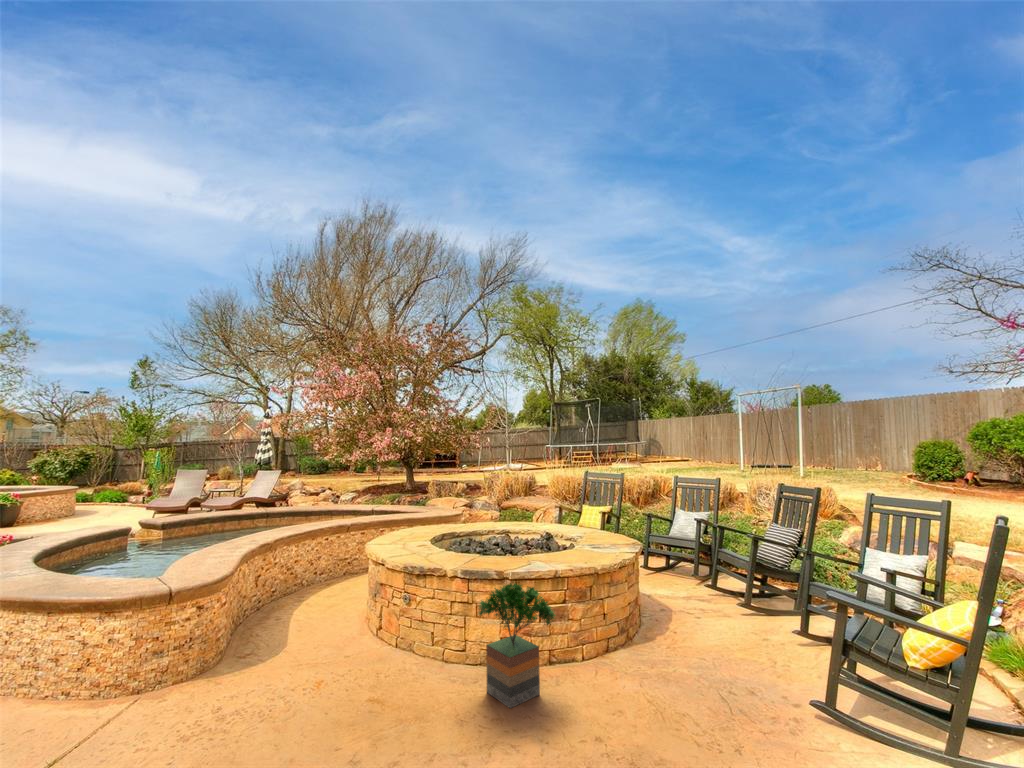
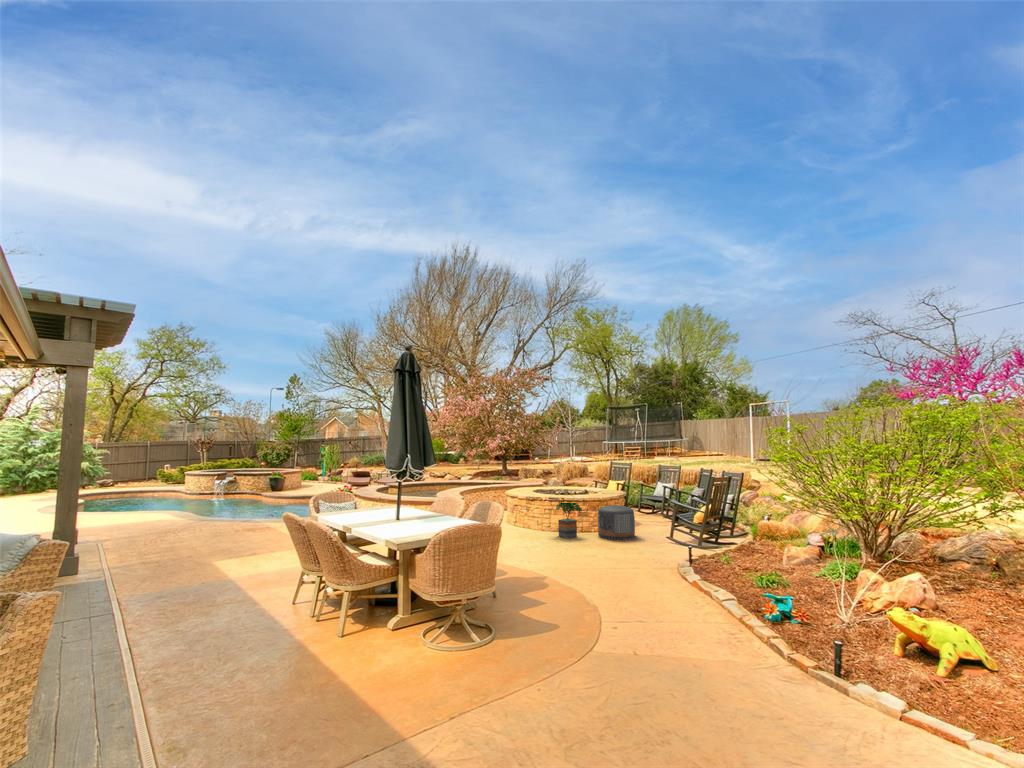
pouf: none [597,591,705,713] -> present [598,505,635,540]

